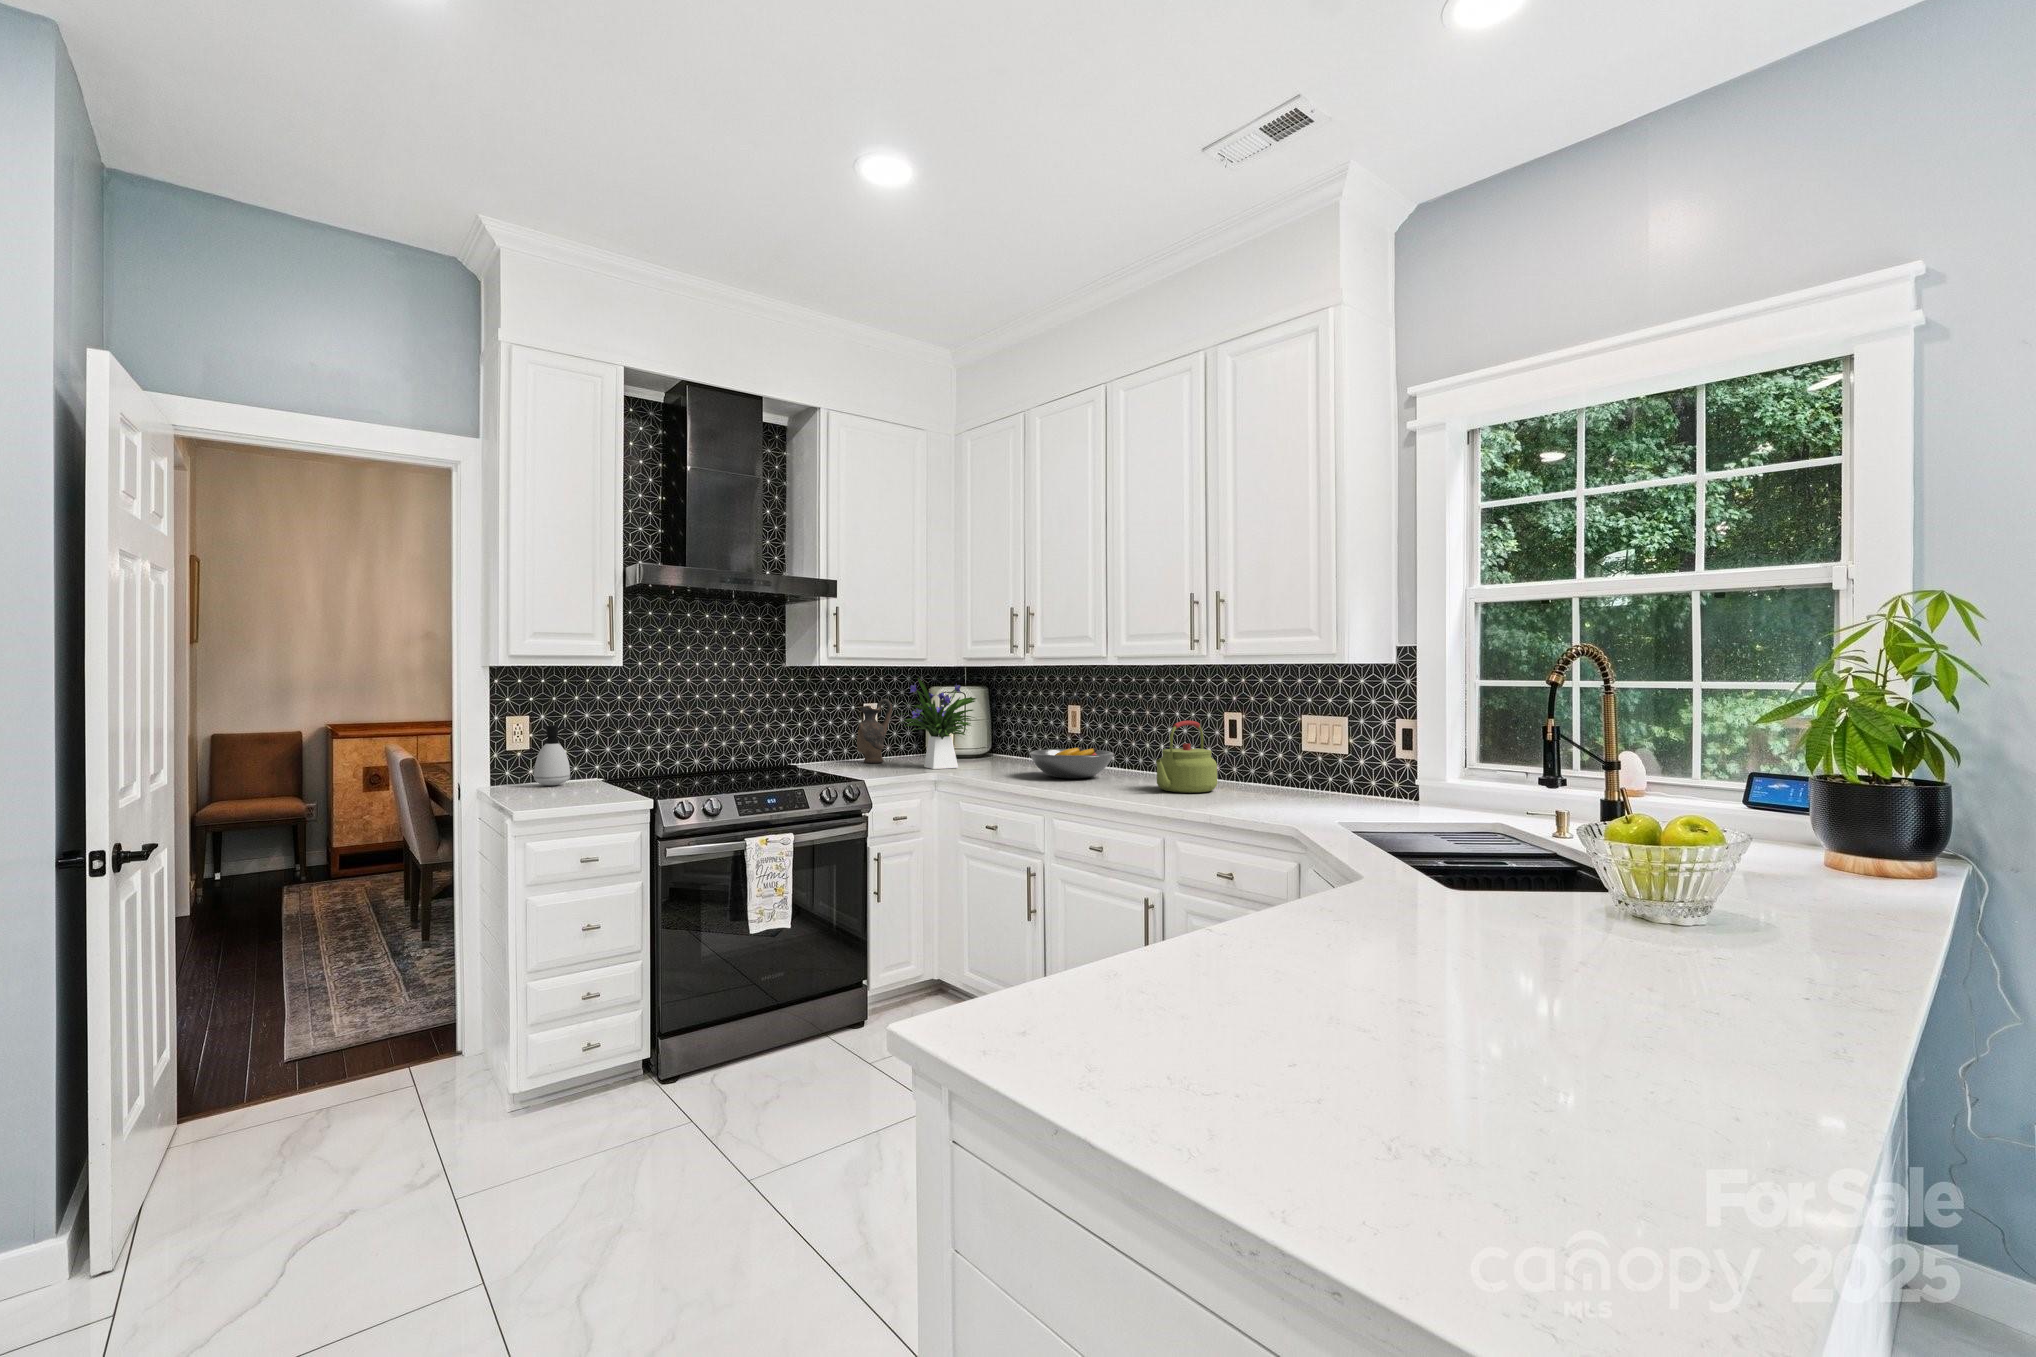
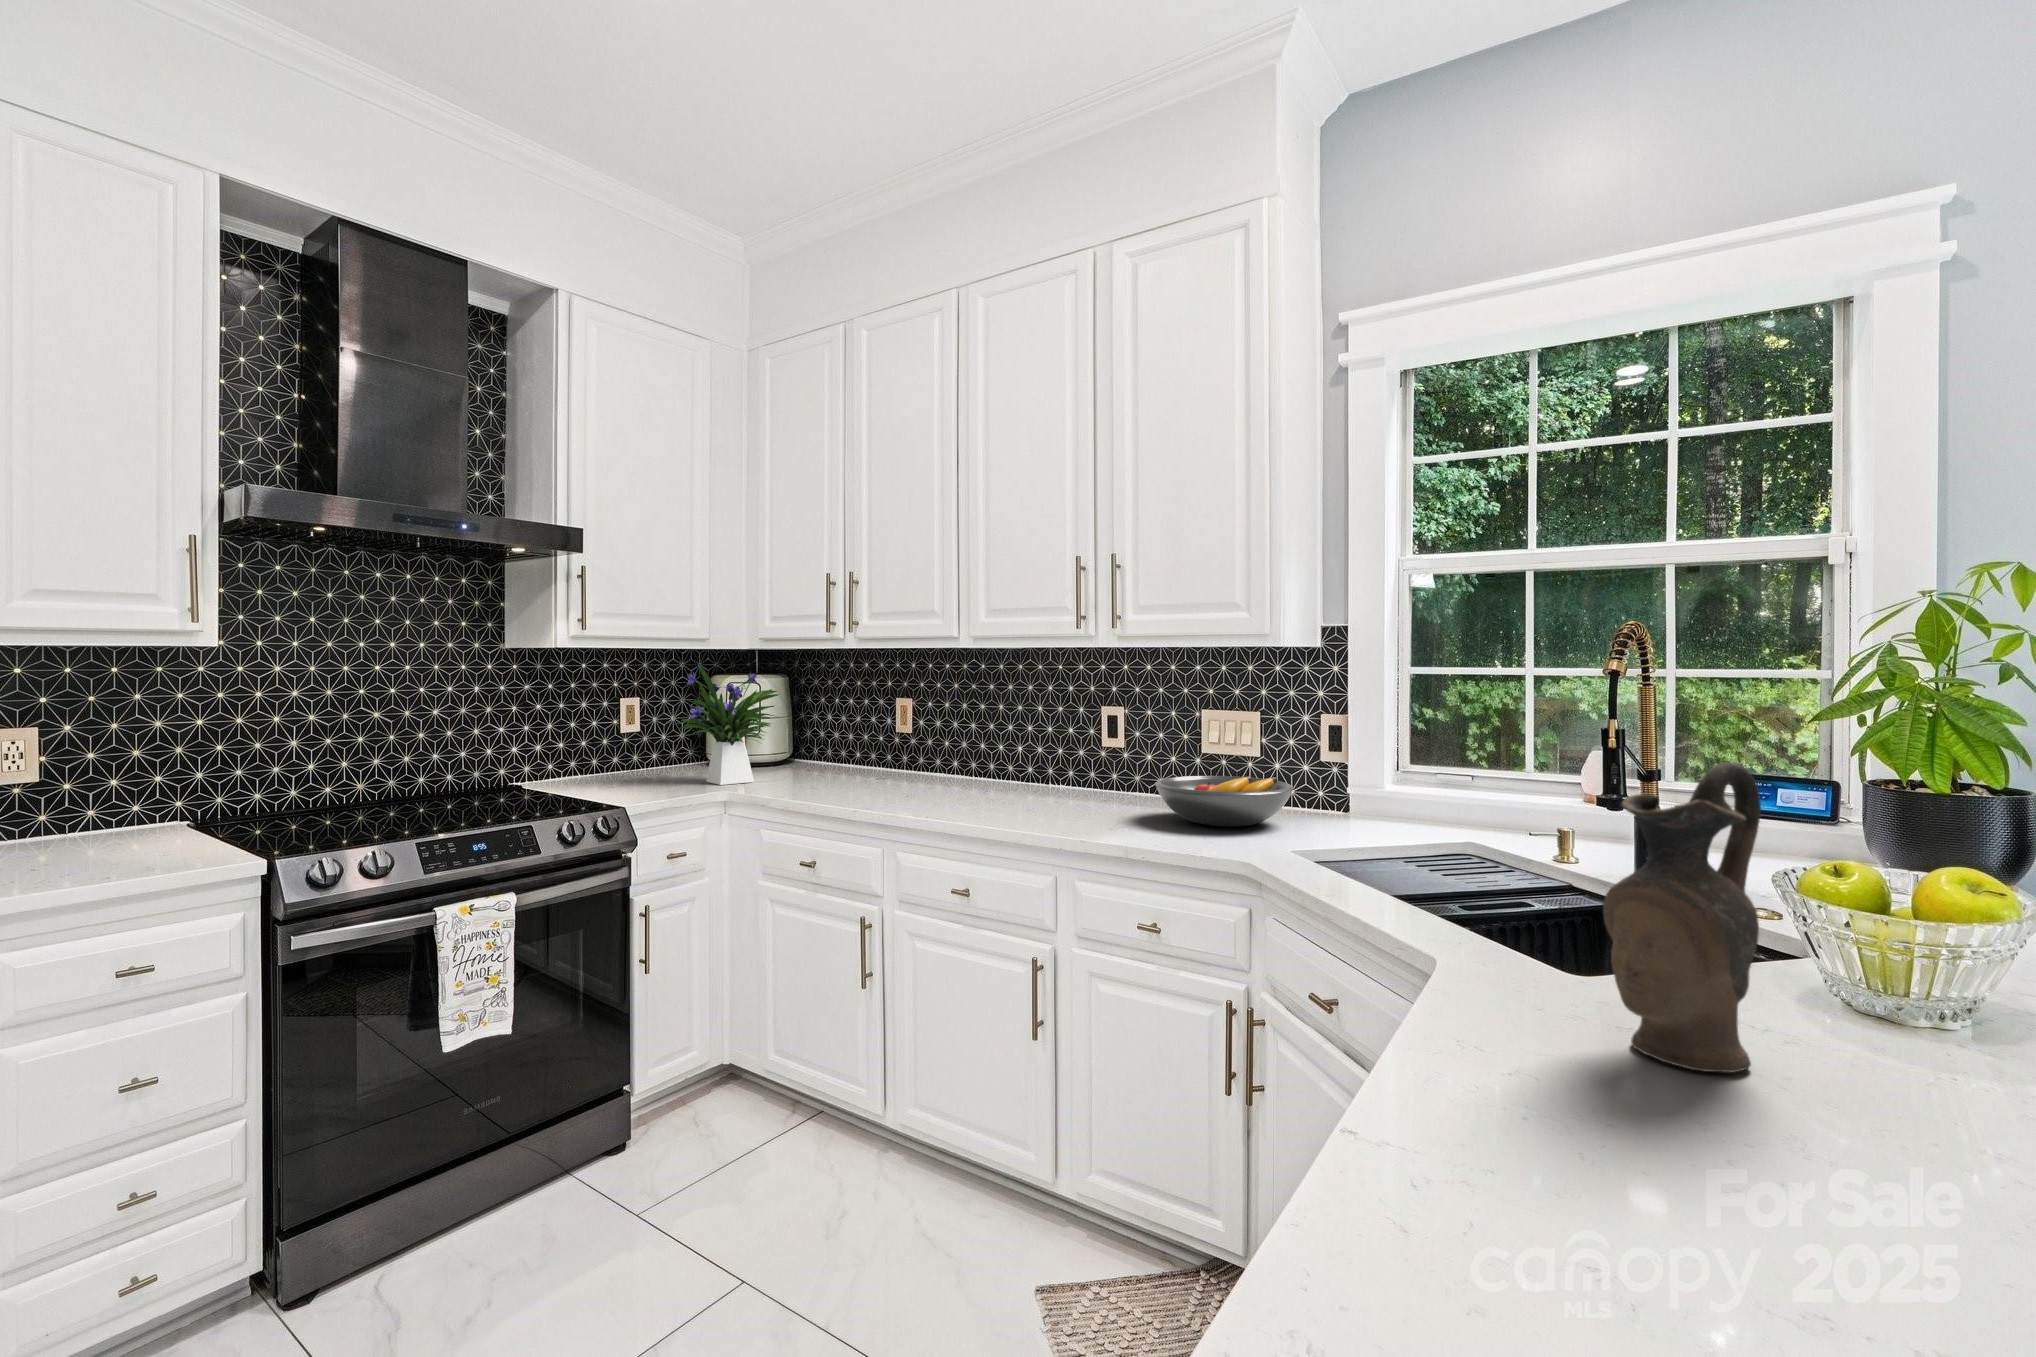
ceramic pitcher: present [856,699,892,763] -> present [1603,762,1761,1072]
kettle: present [1156,720,1217,793] -> none [1027,718,1102,810]
soap dispenser: present [534,725,570,785] -> none [48,740,122,838]
fruit bowl: present [1029,747,1114,778] -> present [1155,776,1294,826]

